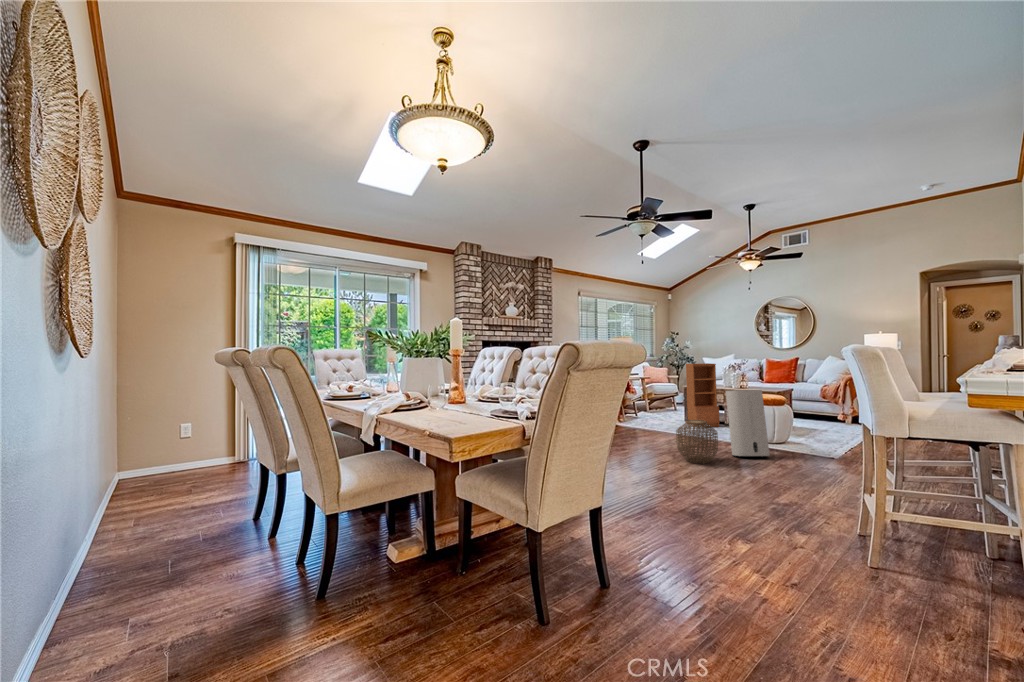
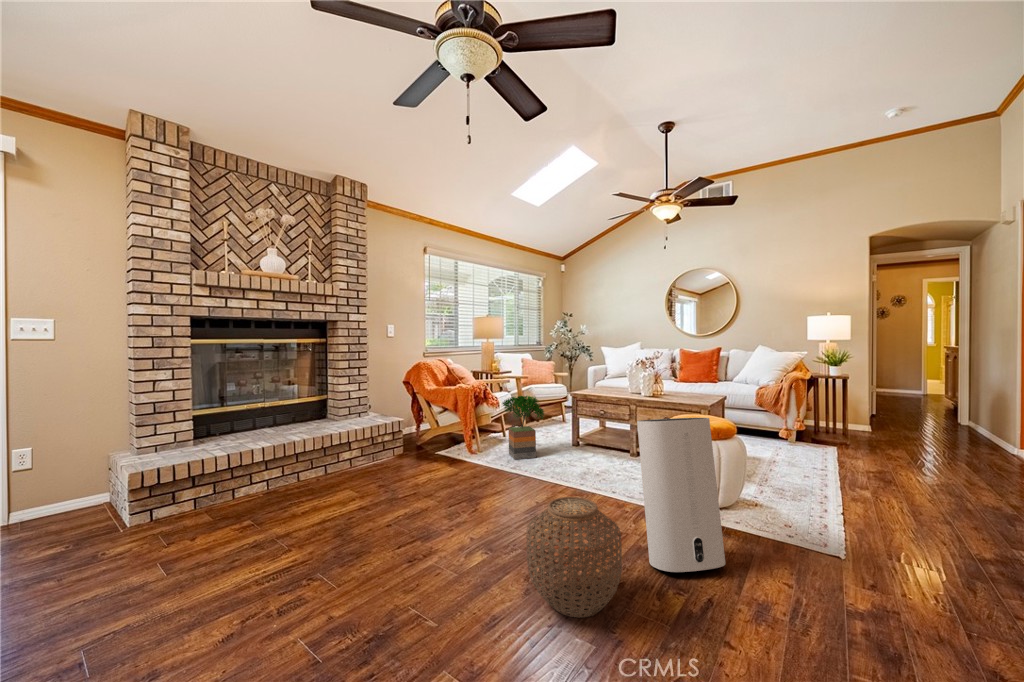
bookcase: present [686,363,720,427] -> none [572,357,622,463]
potted tree: none [641,386,669,424] -> present [502,396,544,460]

